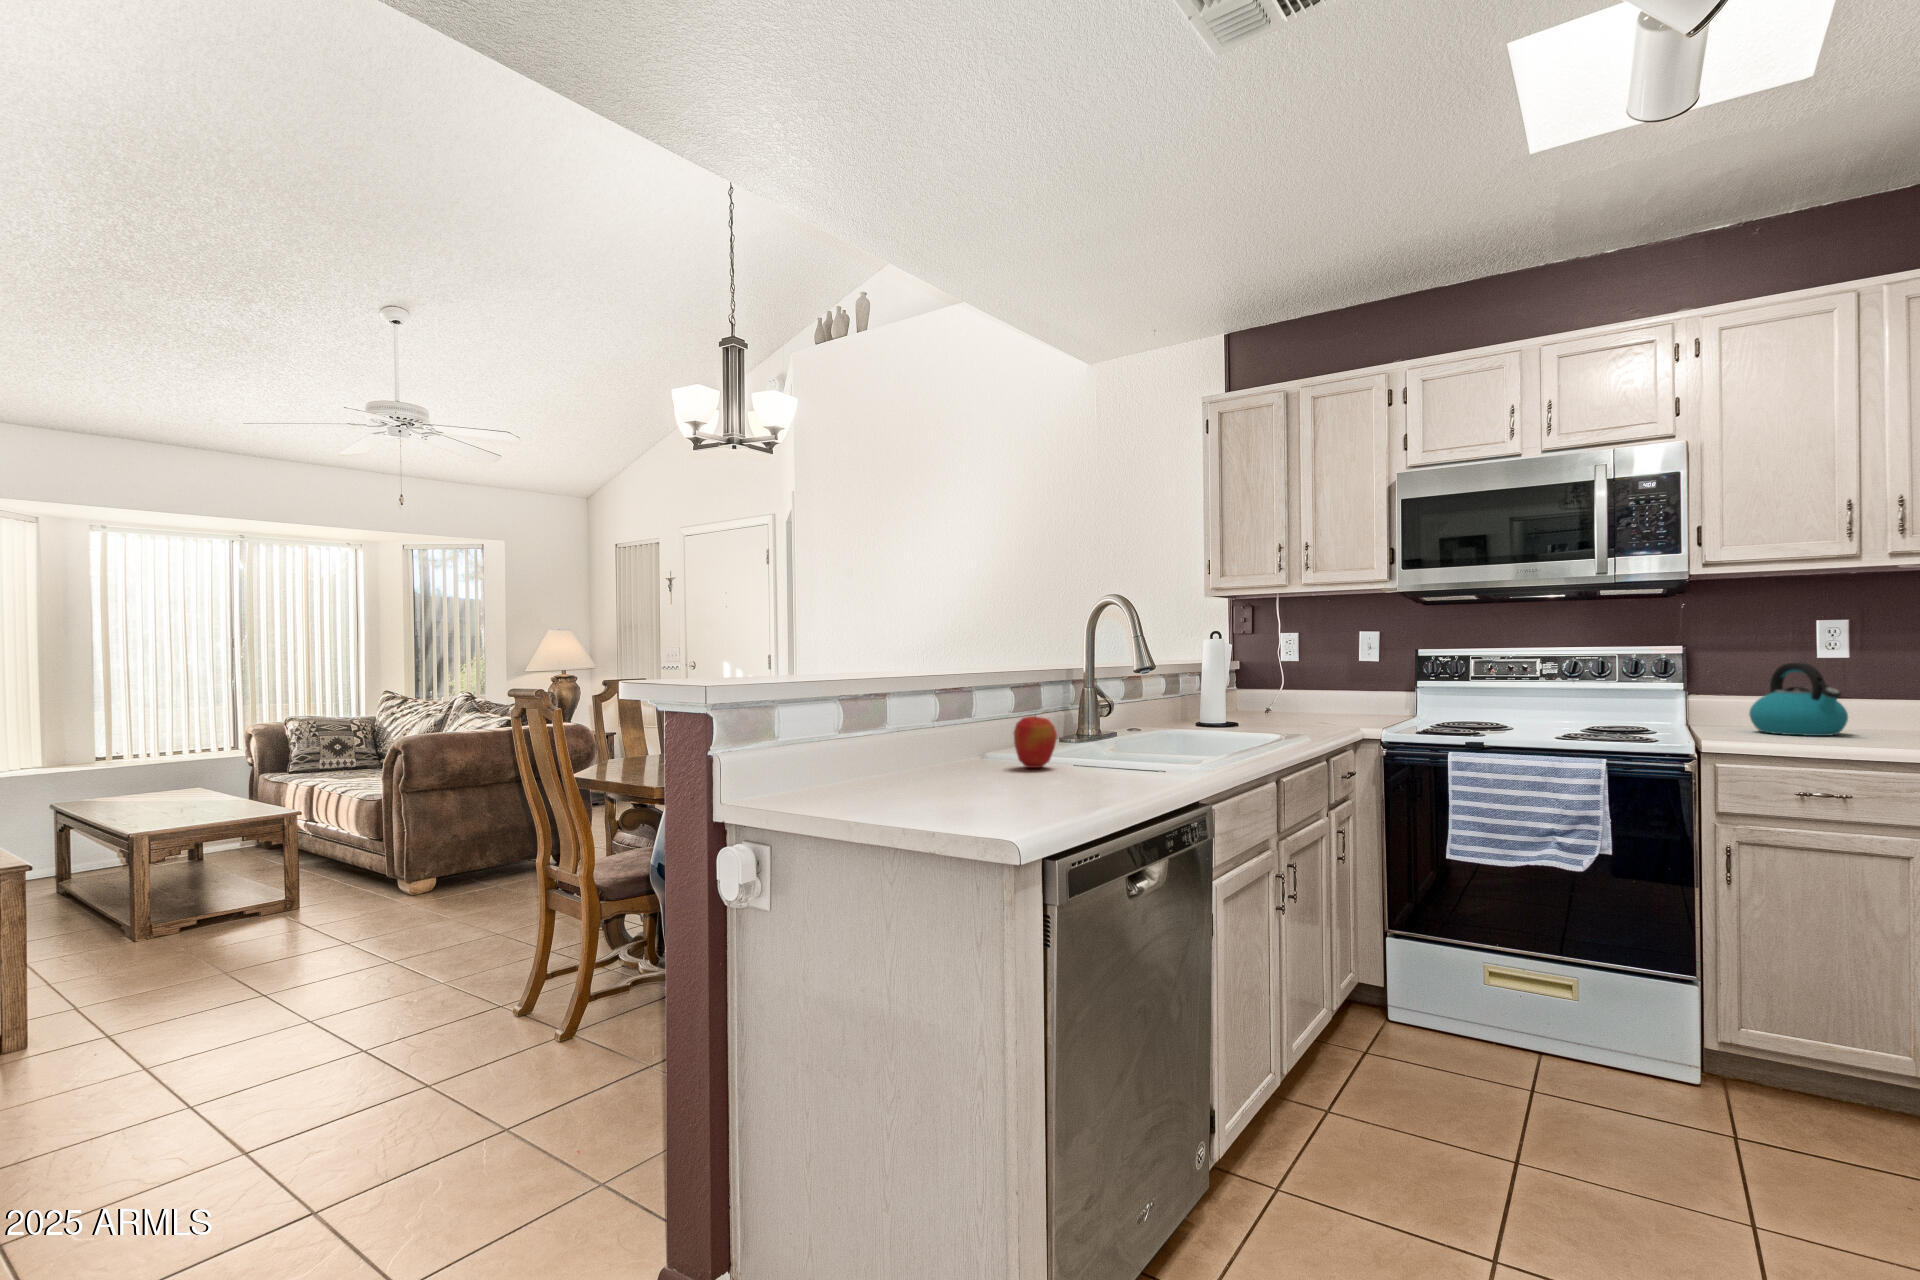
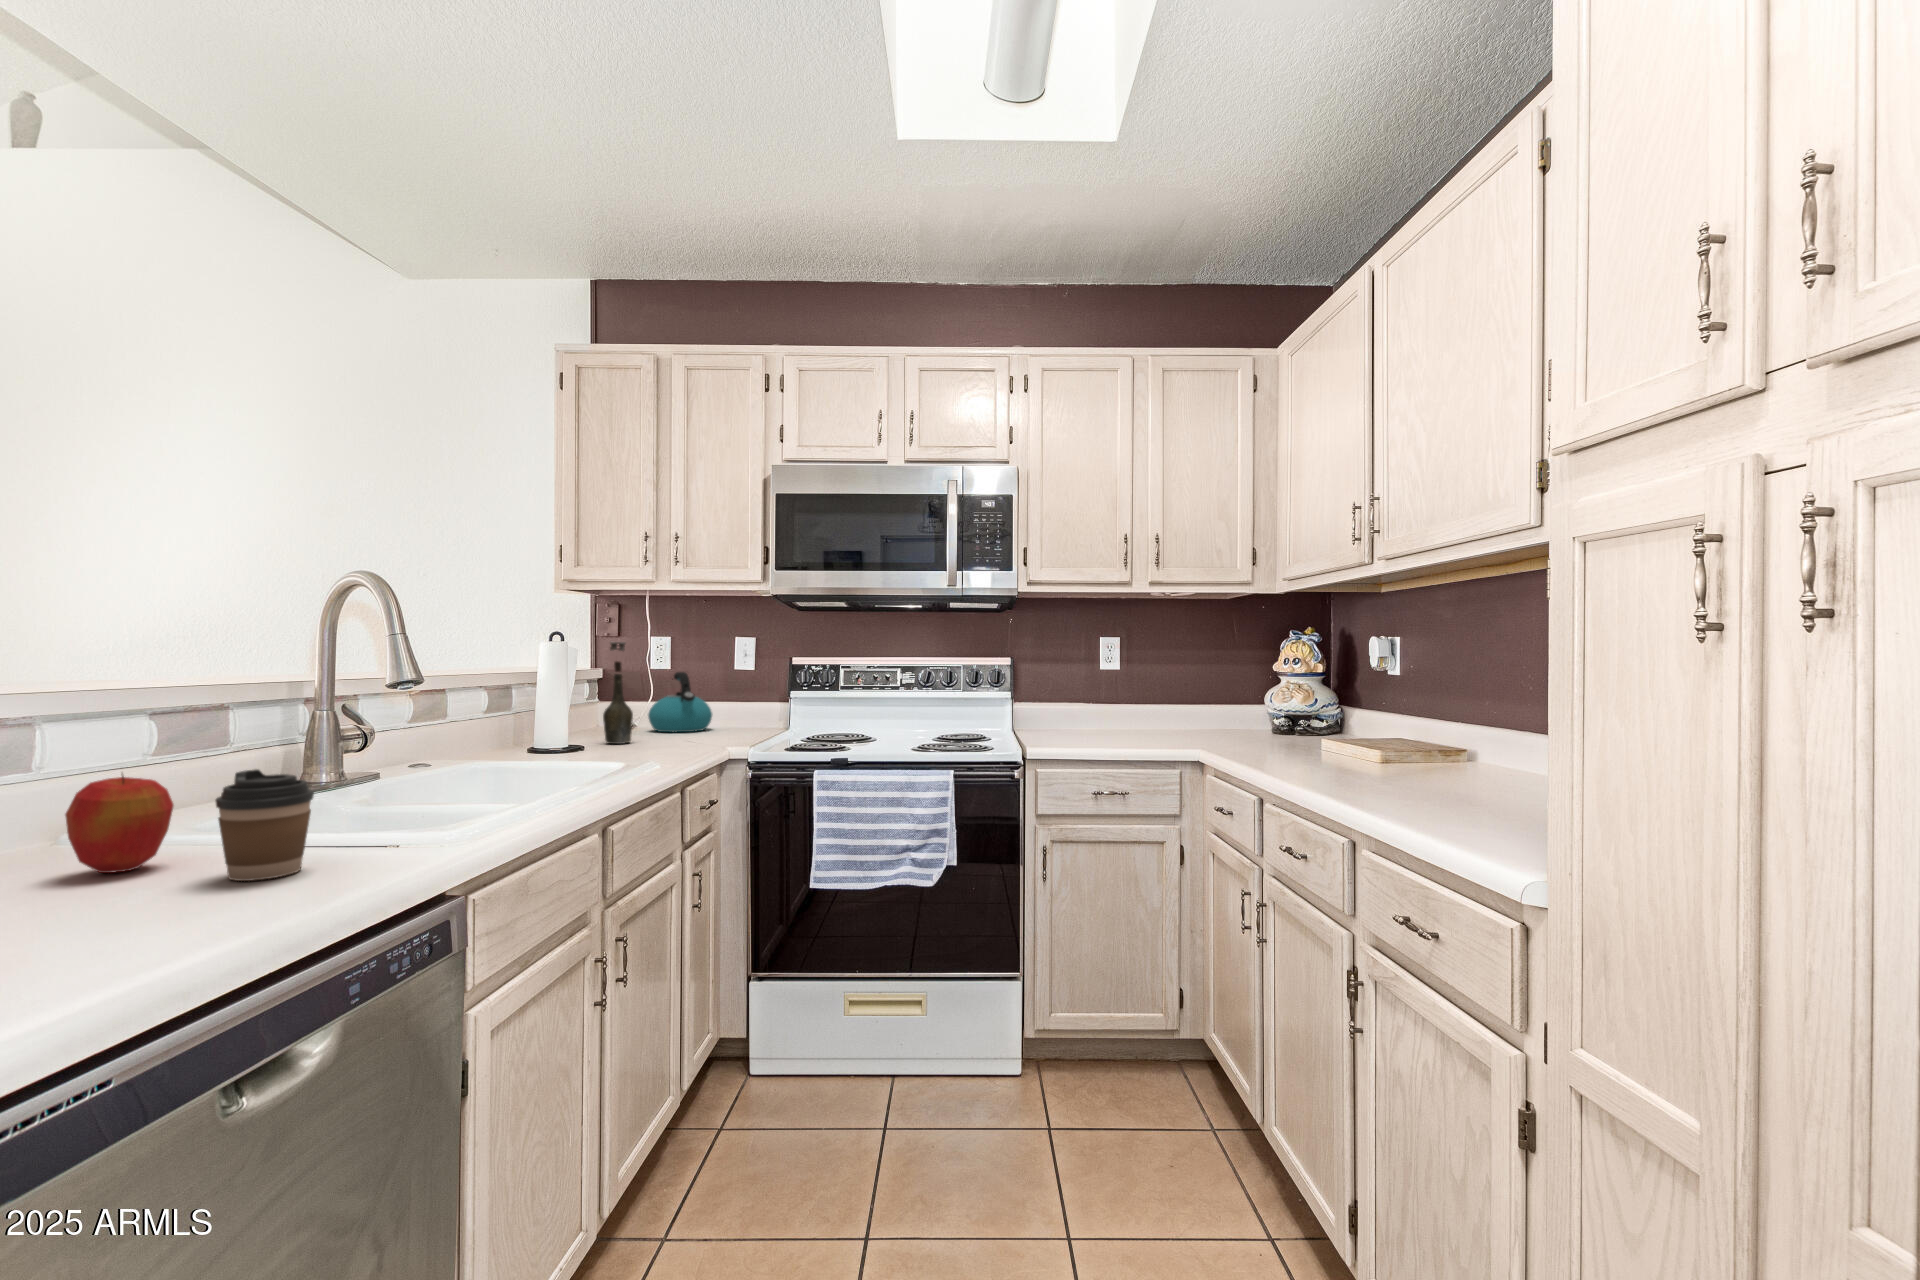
bottle: none [1249,637,1274,723] -> present [603,642,633,744]
kettle: present [1749,663,1848,736] -> present [648,672,712,732]
coffee cup: none [1086,714,1132,777] -> present [215,769,314,881]

